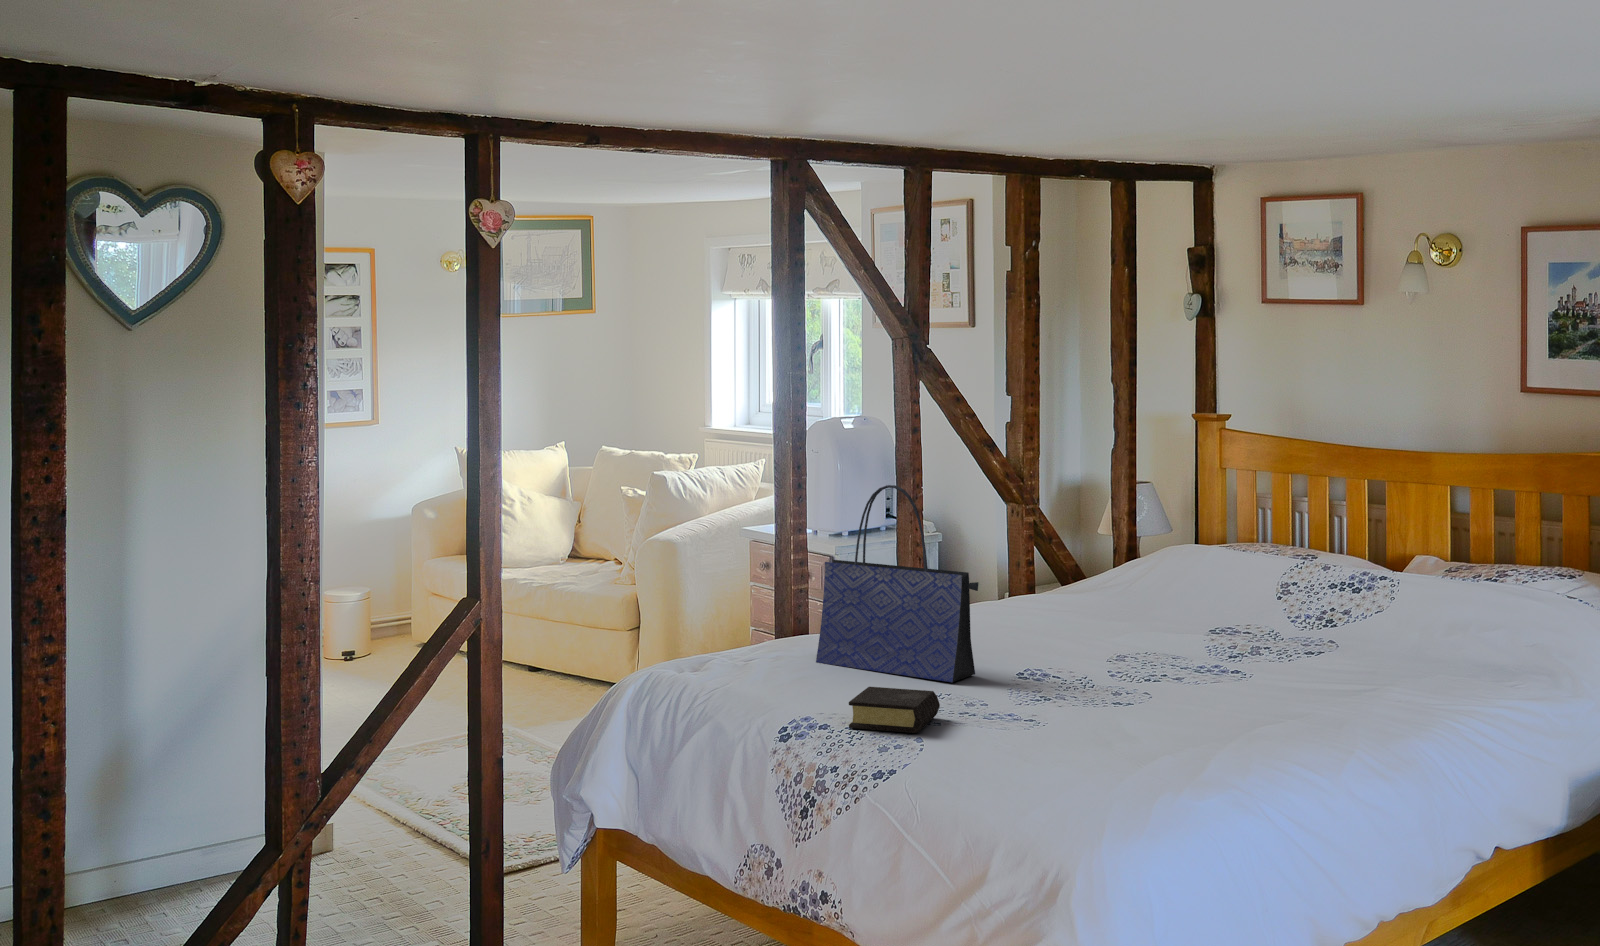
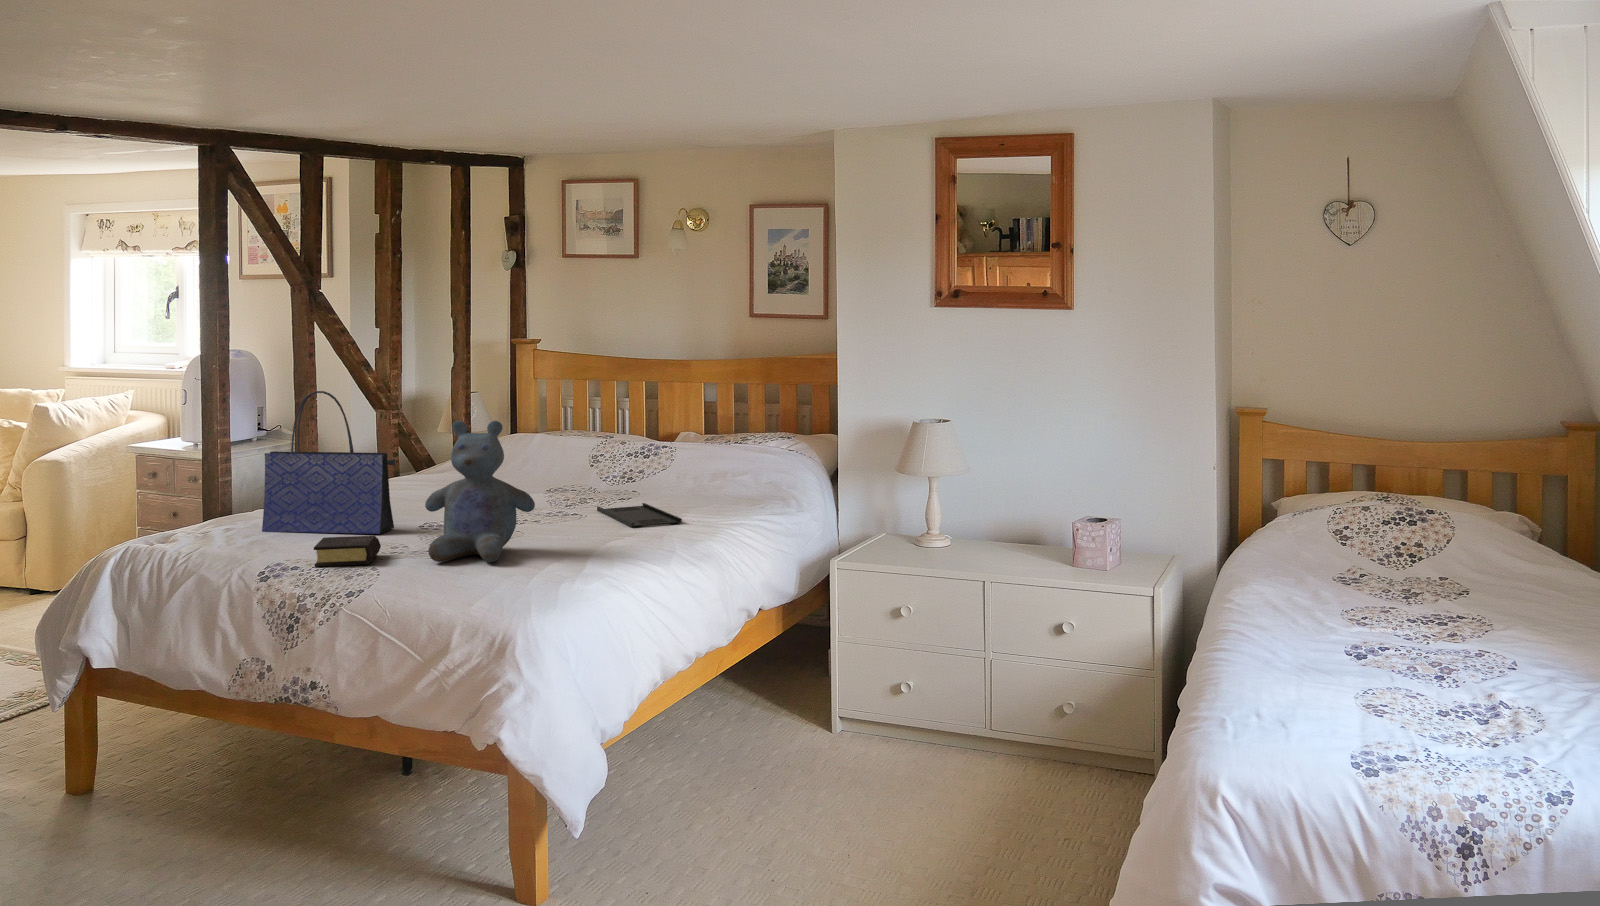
stuffed bear: none [996,539,1154,752] -> present [425,421,535,562]
tray: none [1268,668,1397,711] -> present [597,503,682,527]

